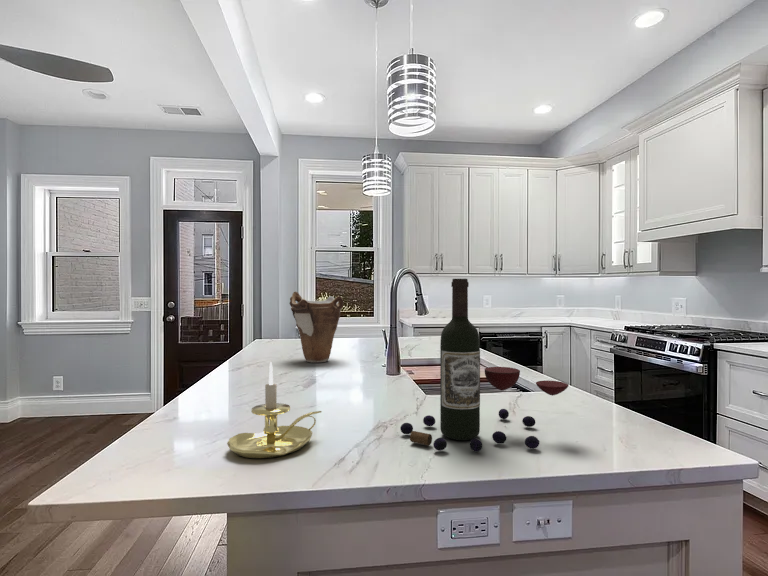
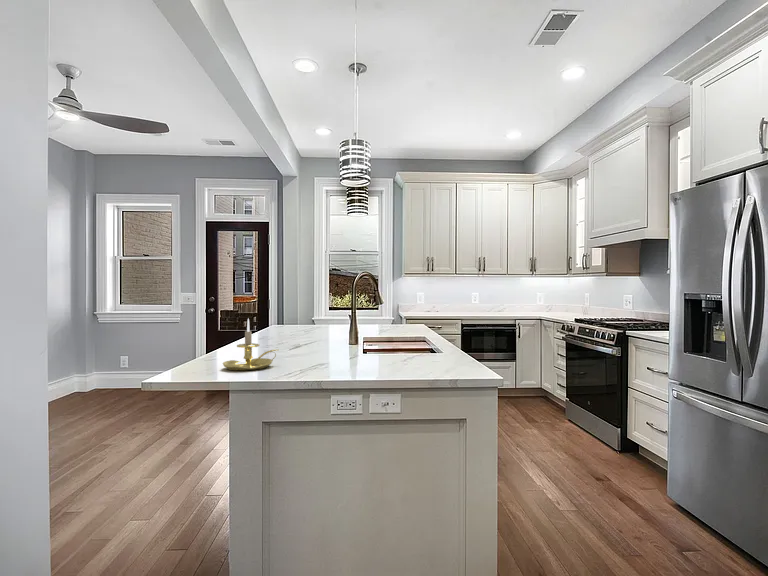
wine bottle: present [400,279,569,452] -> none [326,271,426,371]
vase: present [290,292,344,363] -> none [287,285,325,335]

